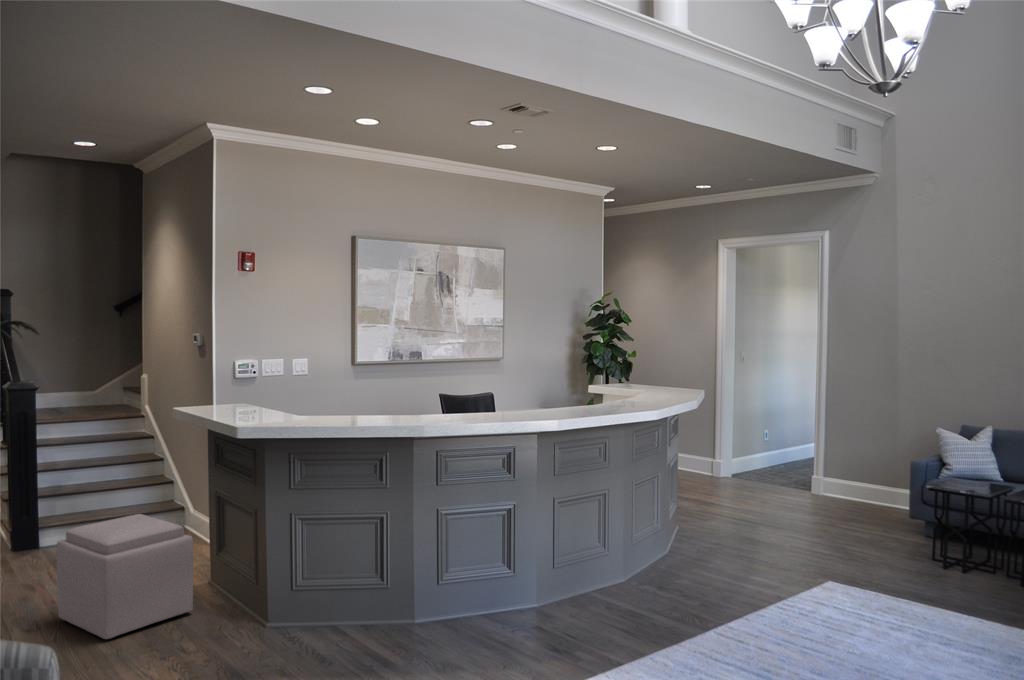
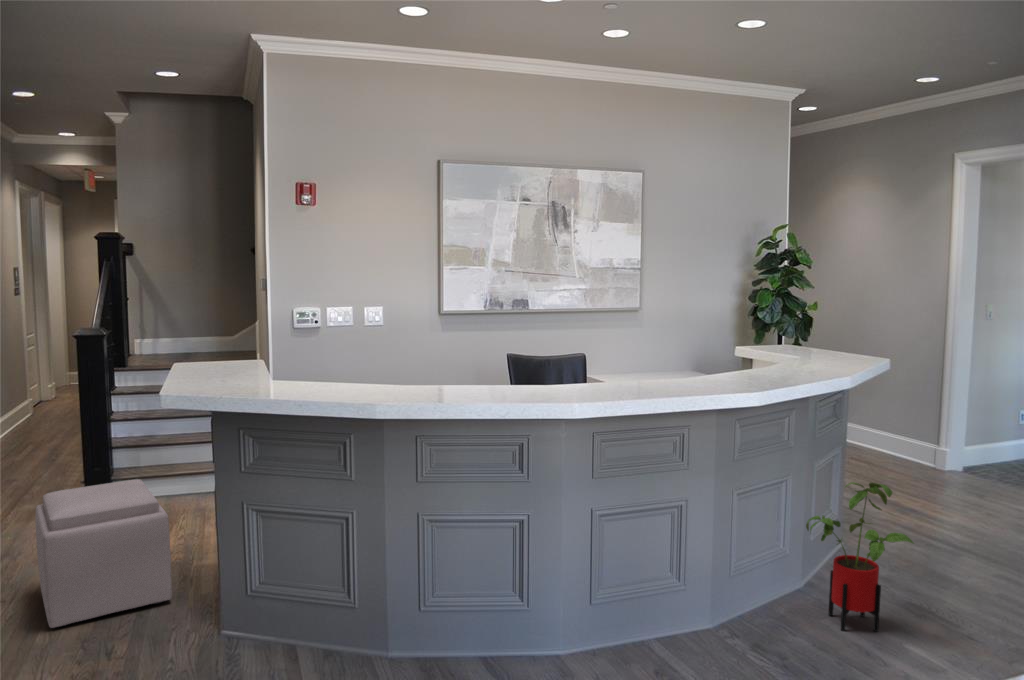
house plant: none [667,473,736,574] -> present [806,482,914,632]

